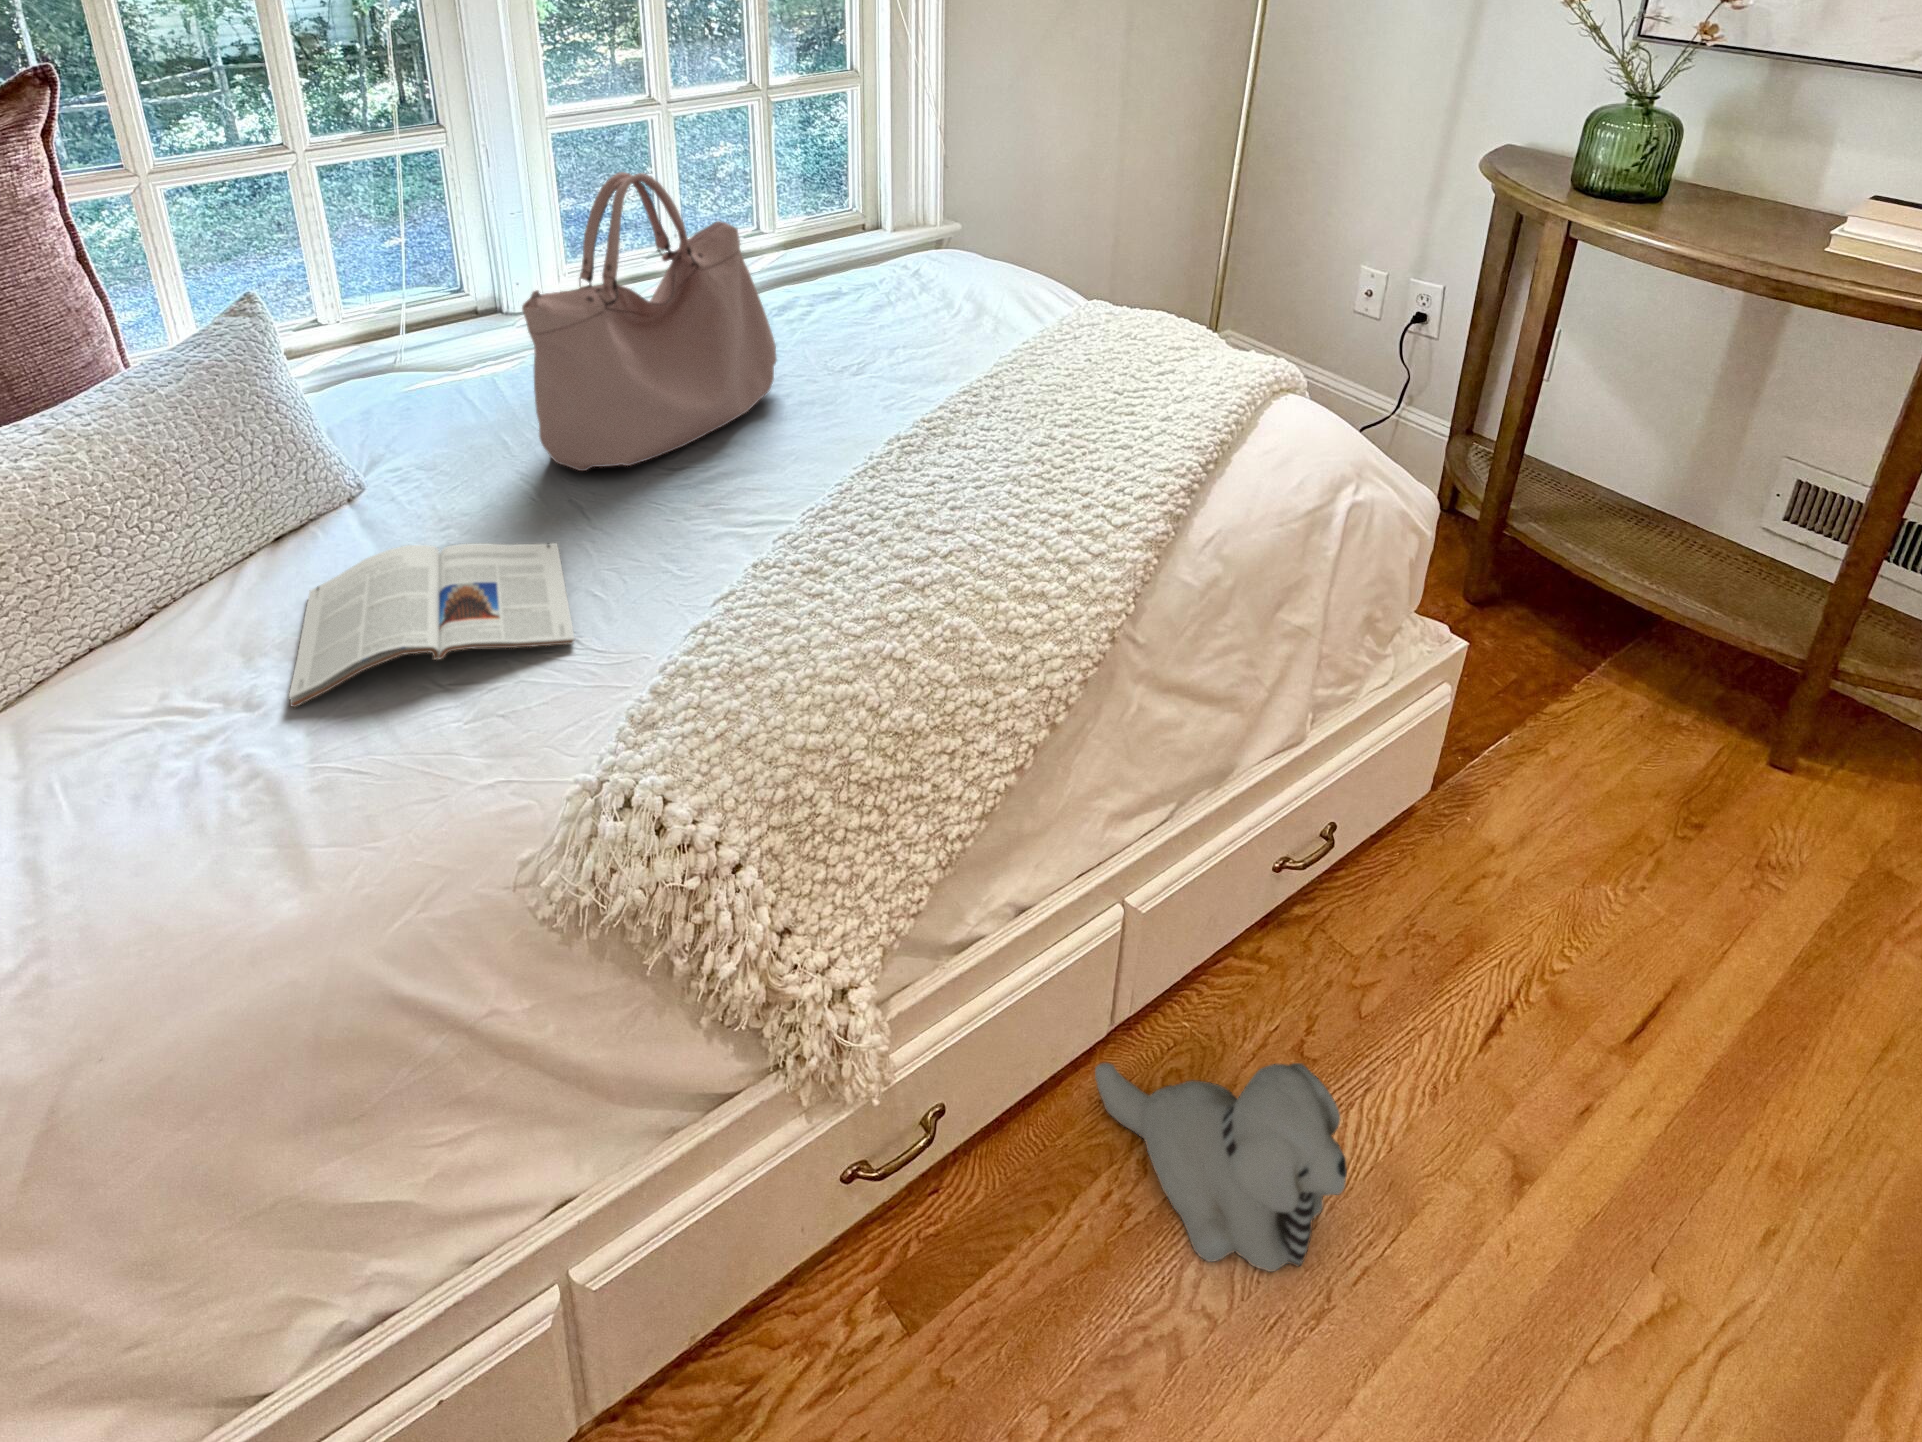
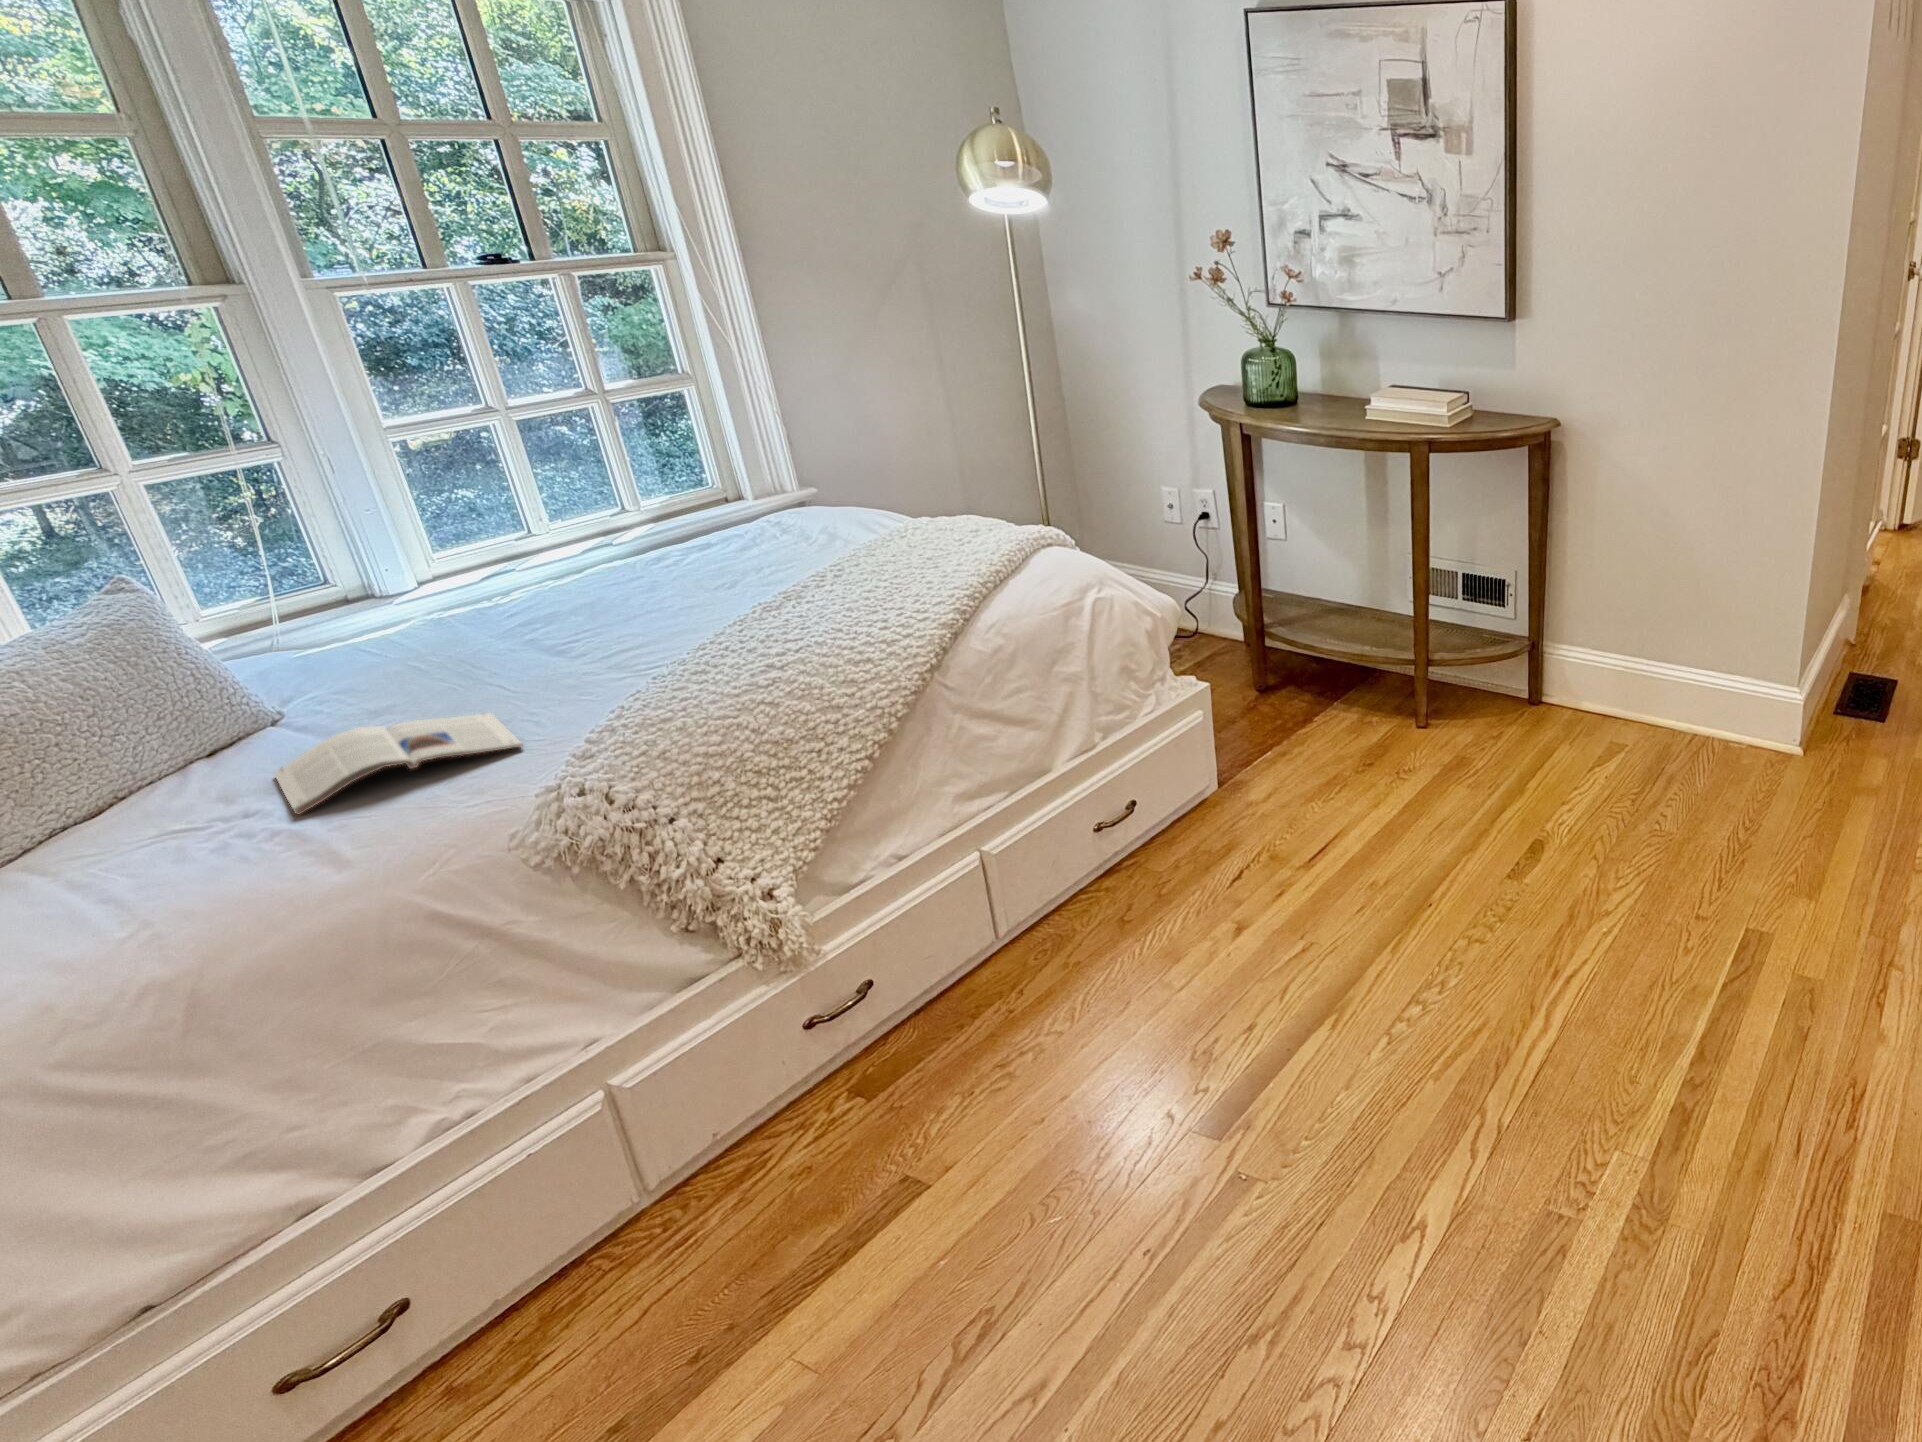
handbag: present [522,172,777,471] -> none [412,456,660,679]
plush toy: present [1095,1063,1347,1272] -> none [991,894,1130,1012]

